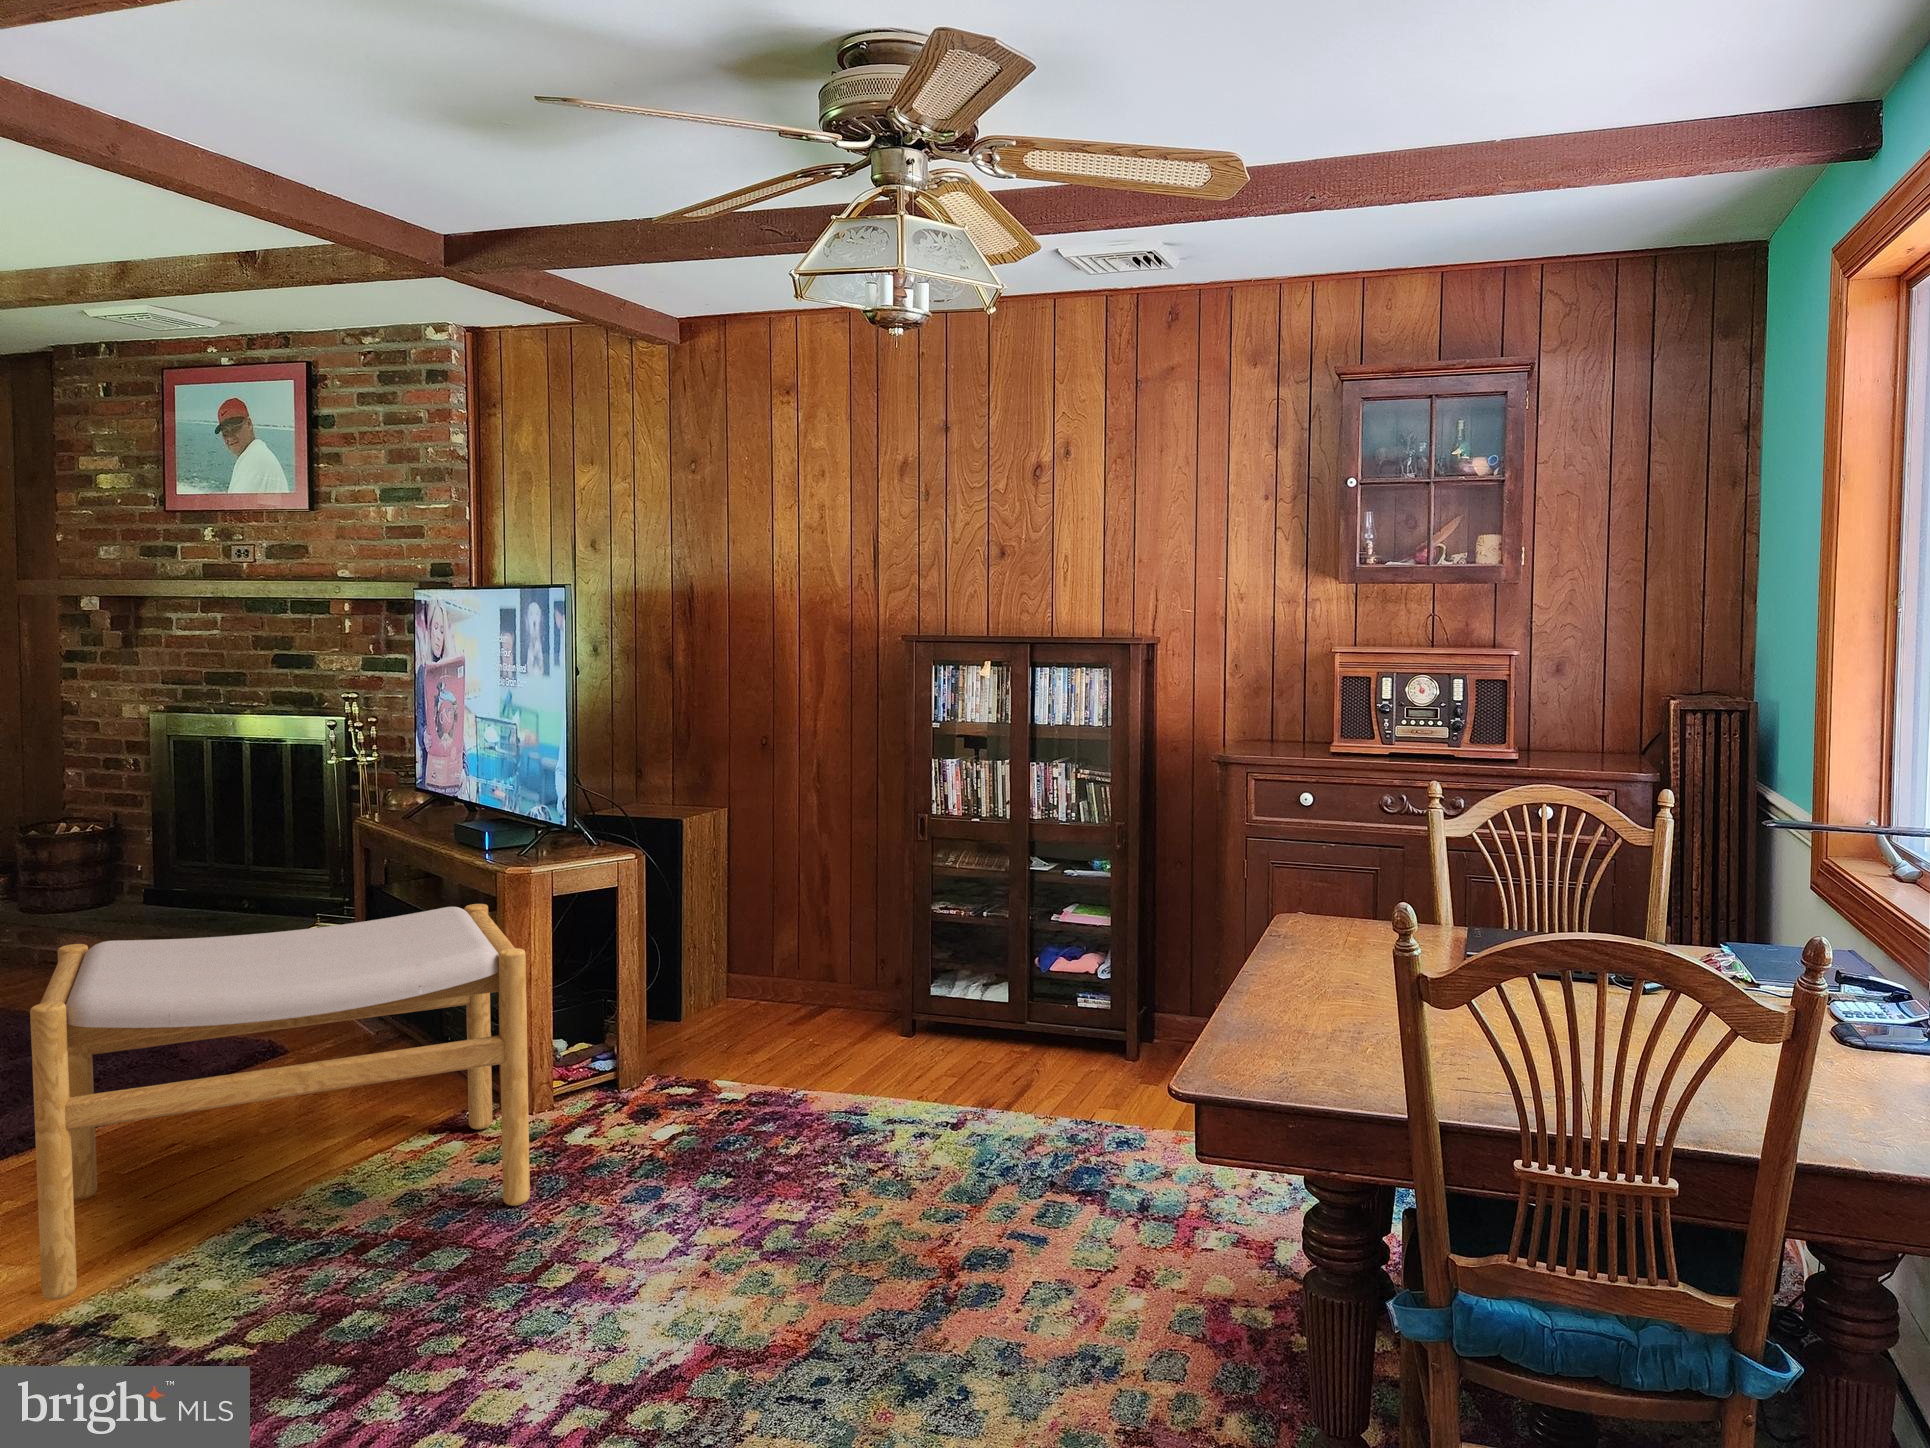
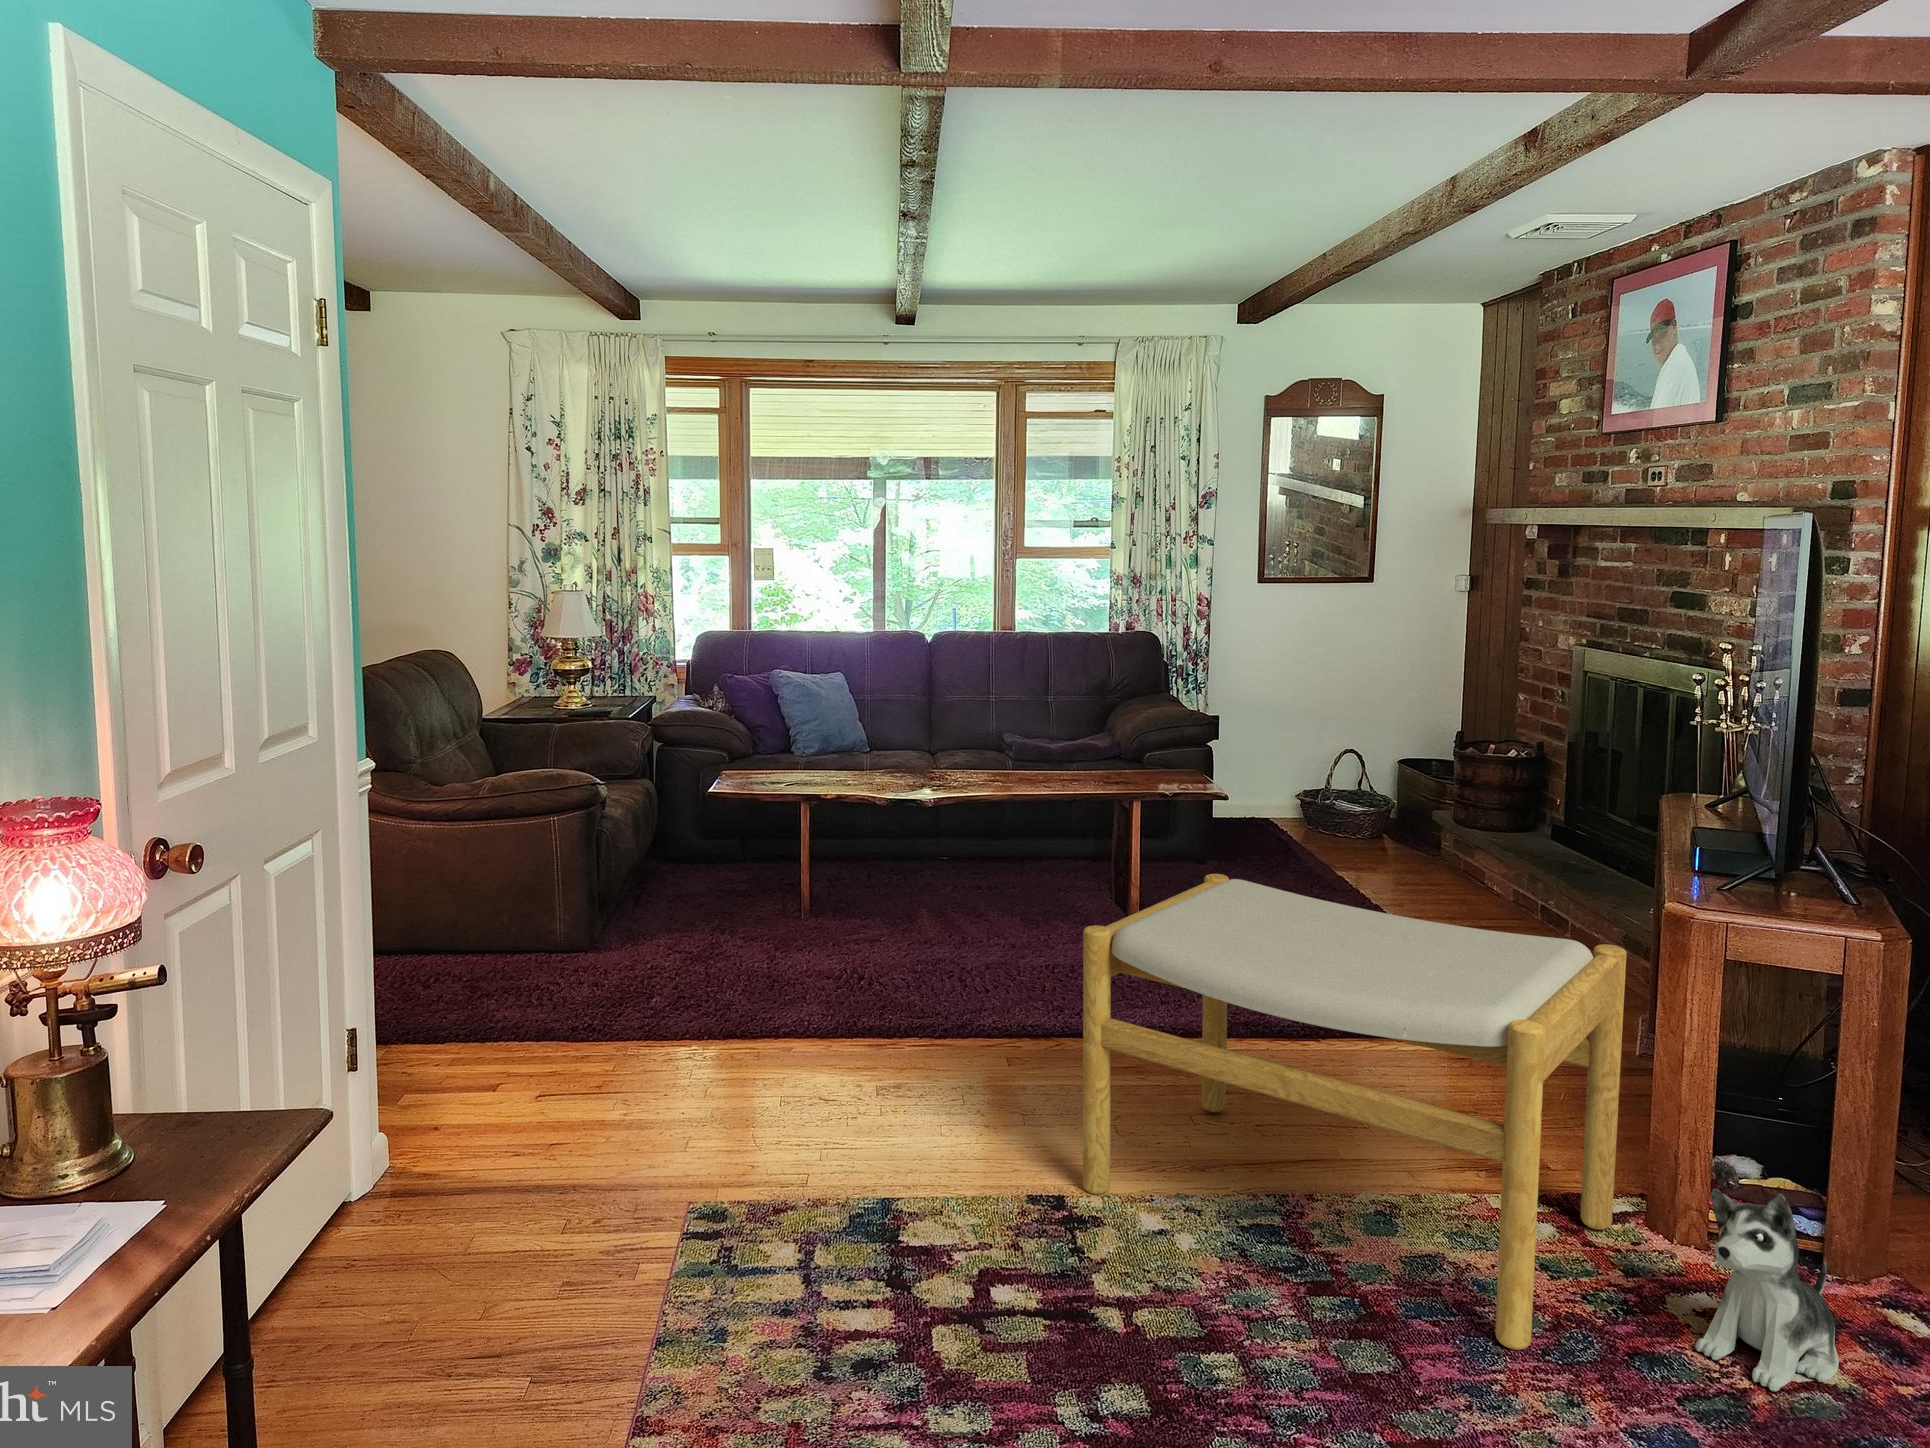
plush toy: none [598,1022,680,1154] -> present [1695,1189,1839,1391]

